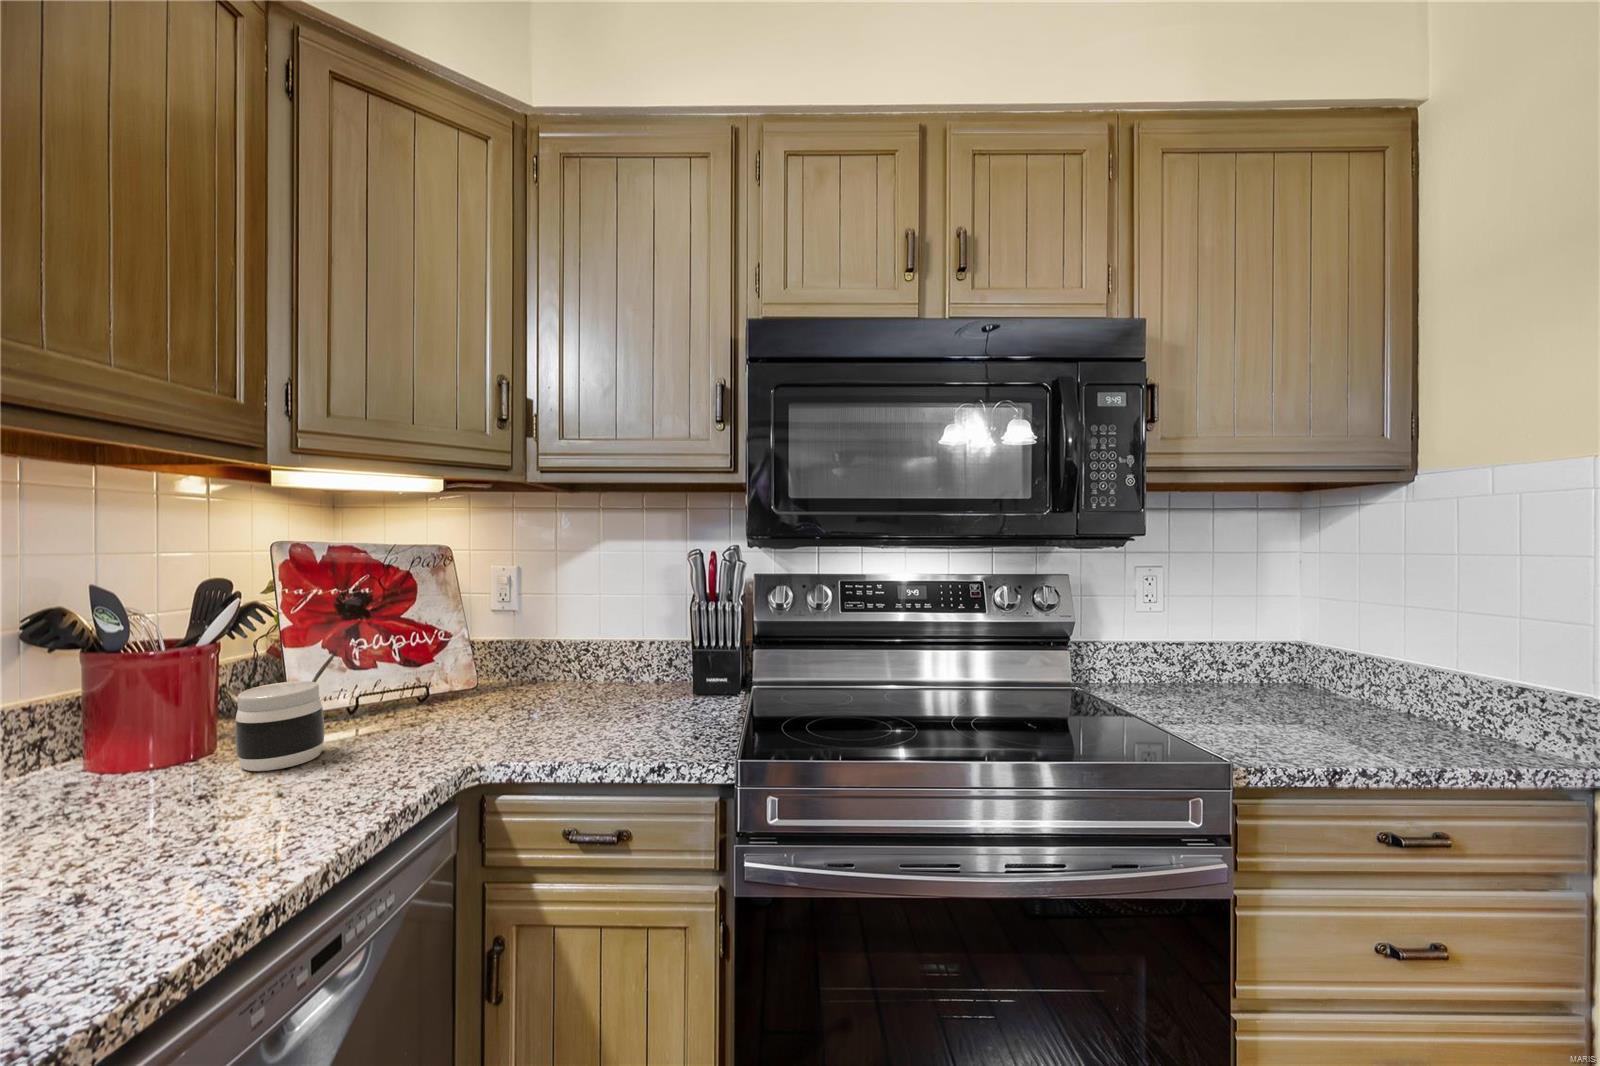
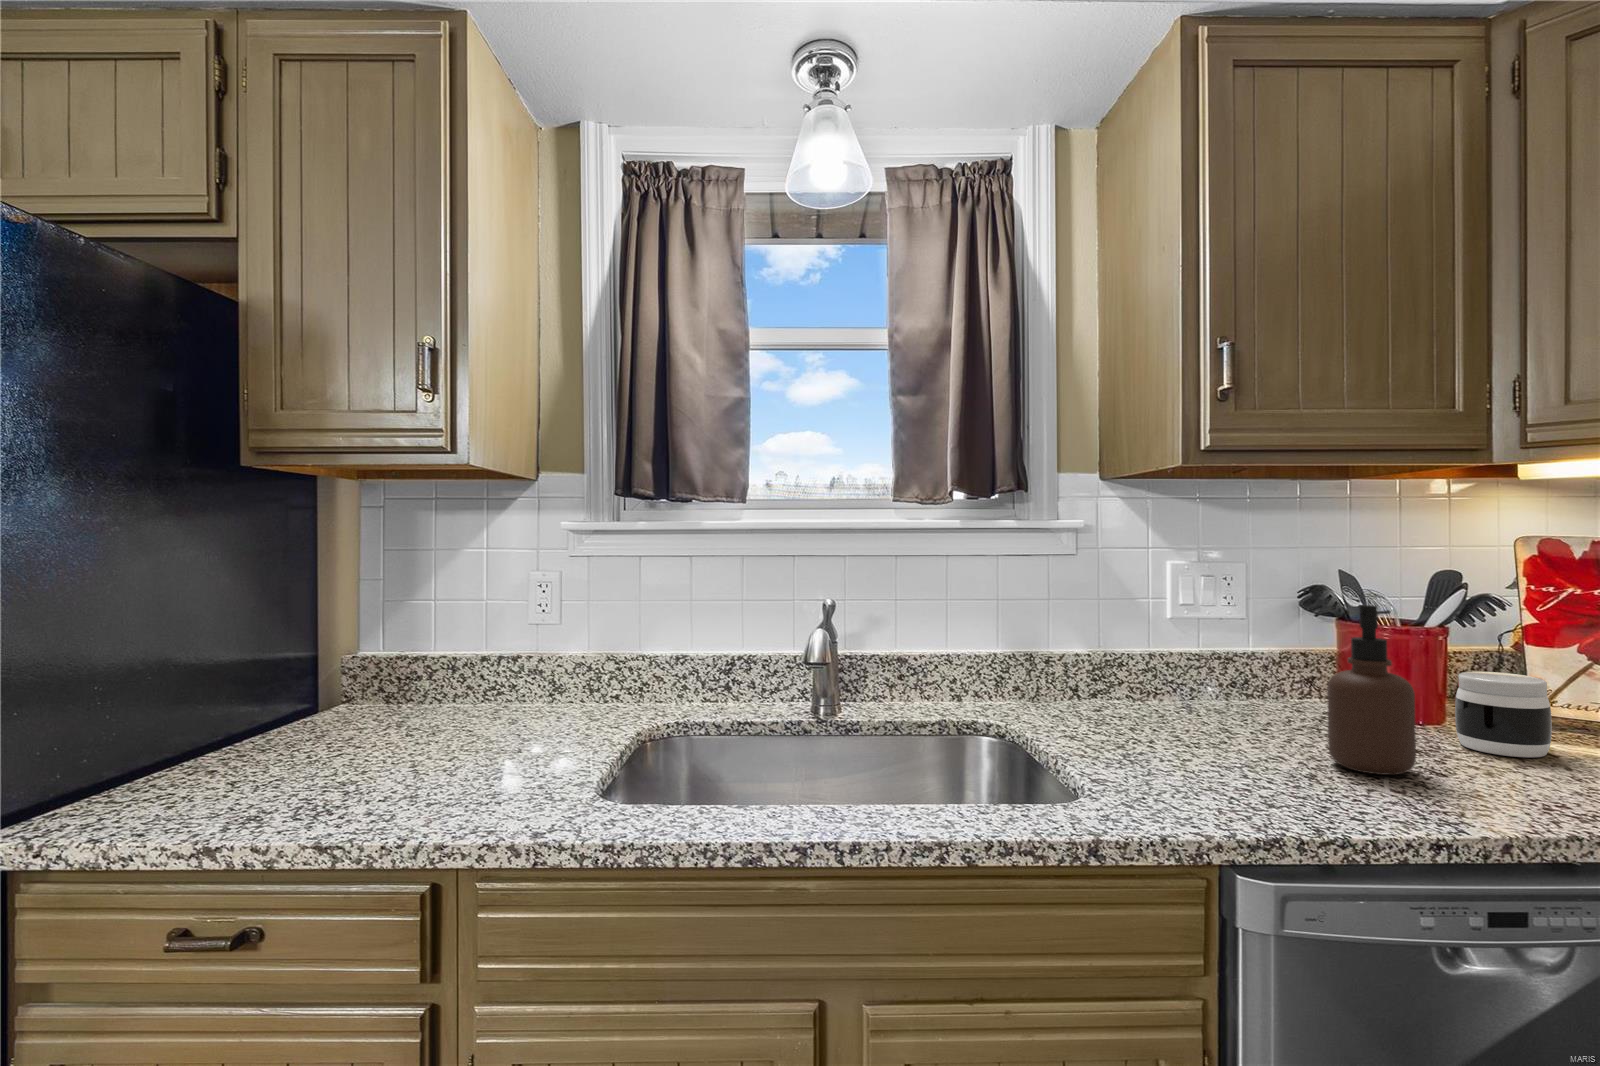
soap dispenser: none [89,643,211,859] -> present [1327,605,1416,775]

